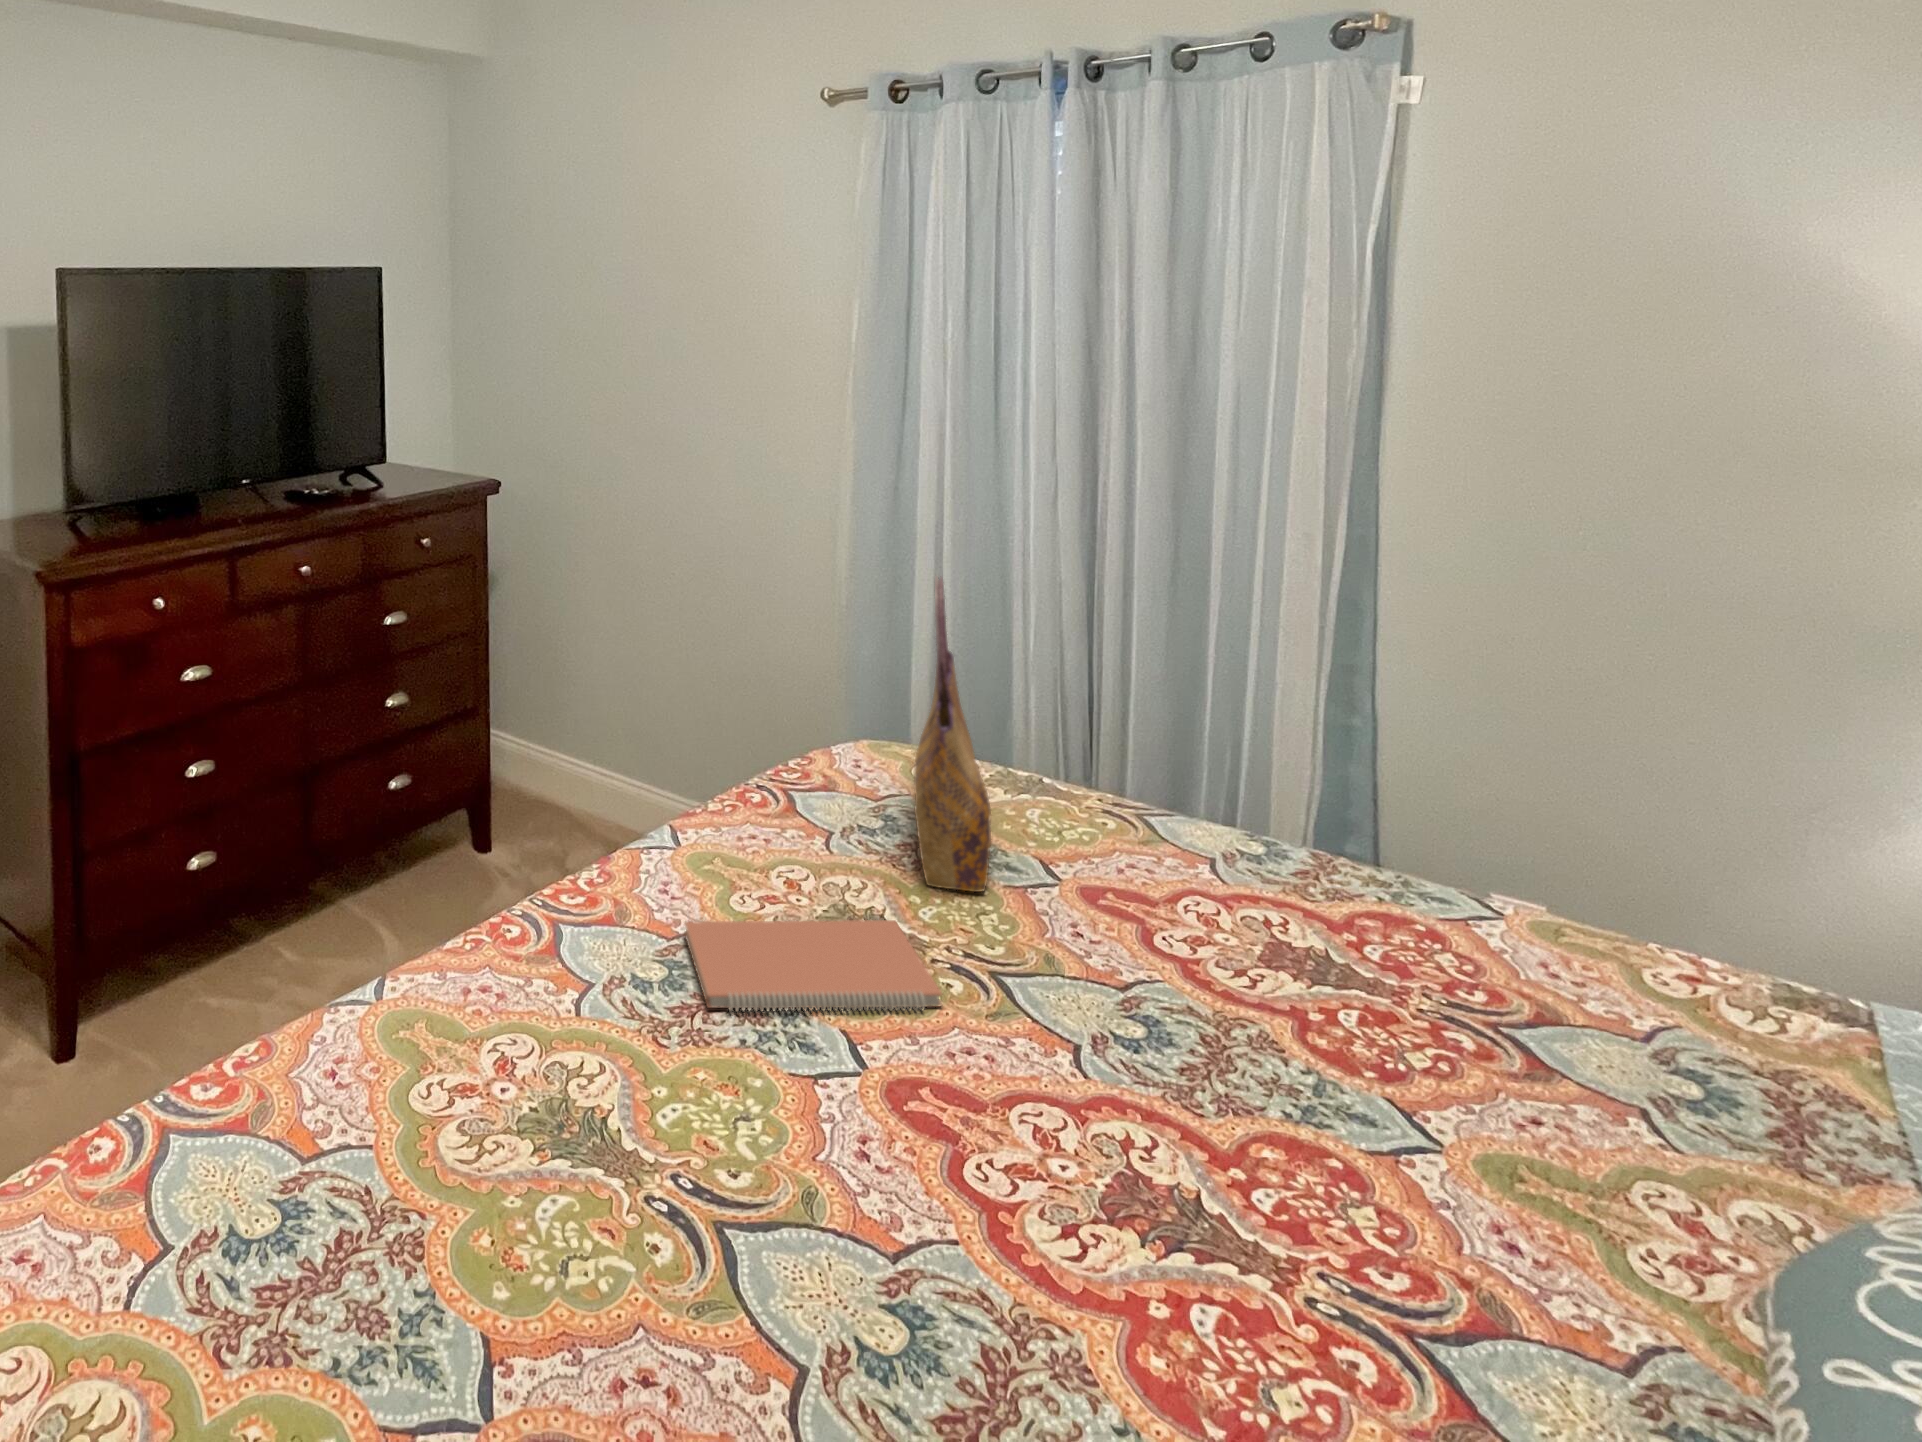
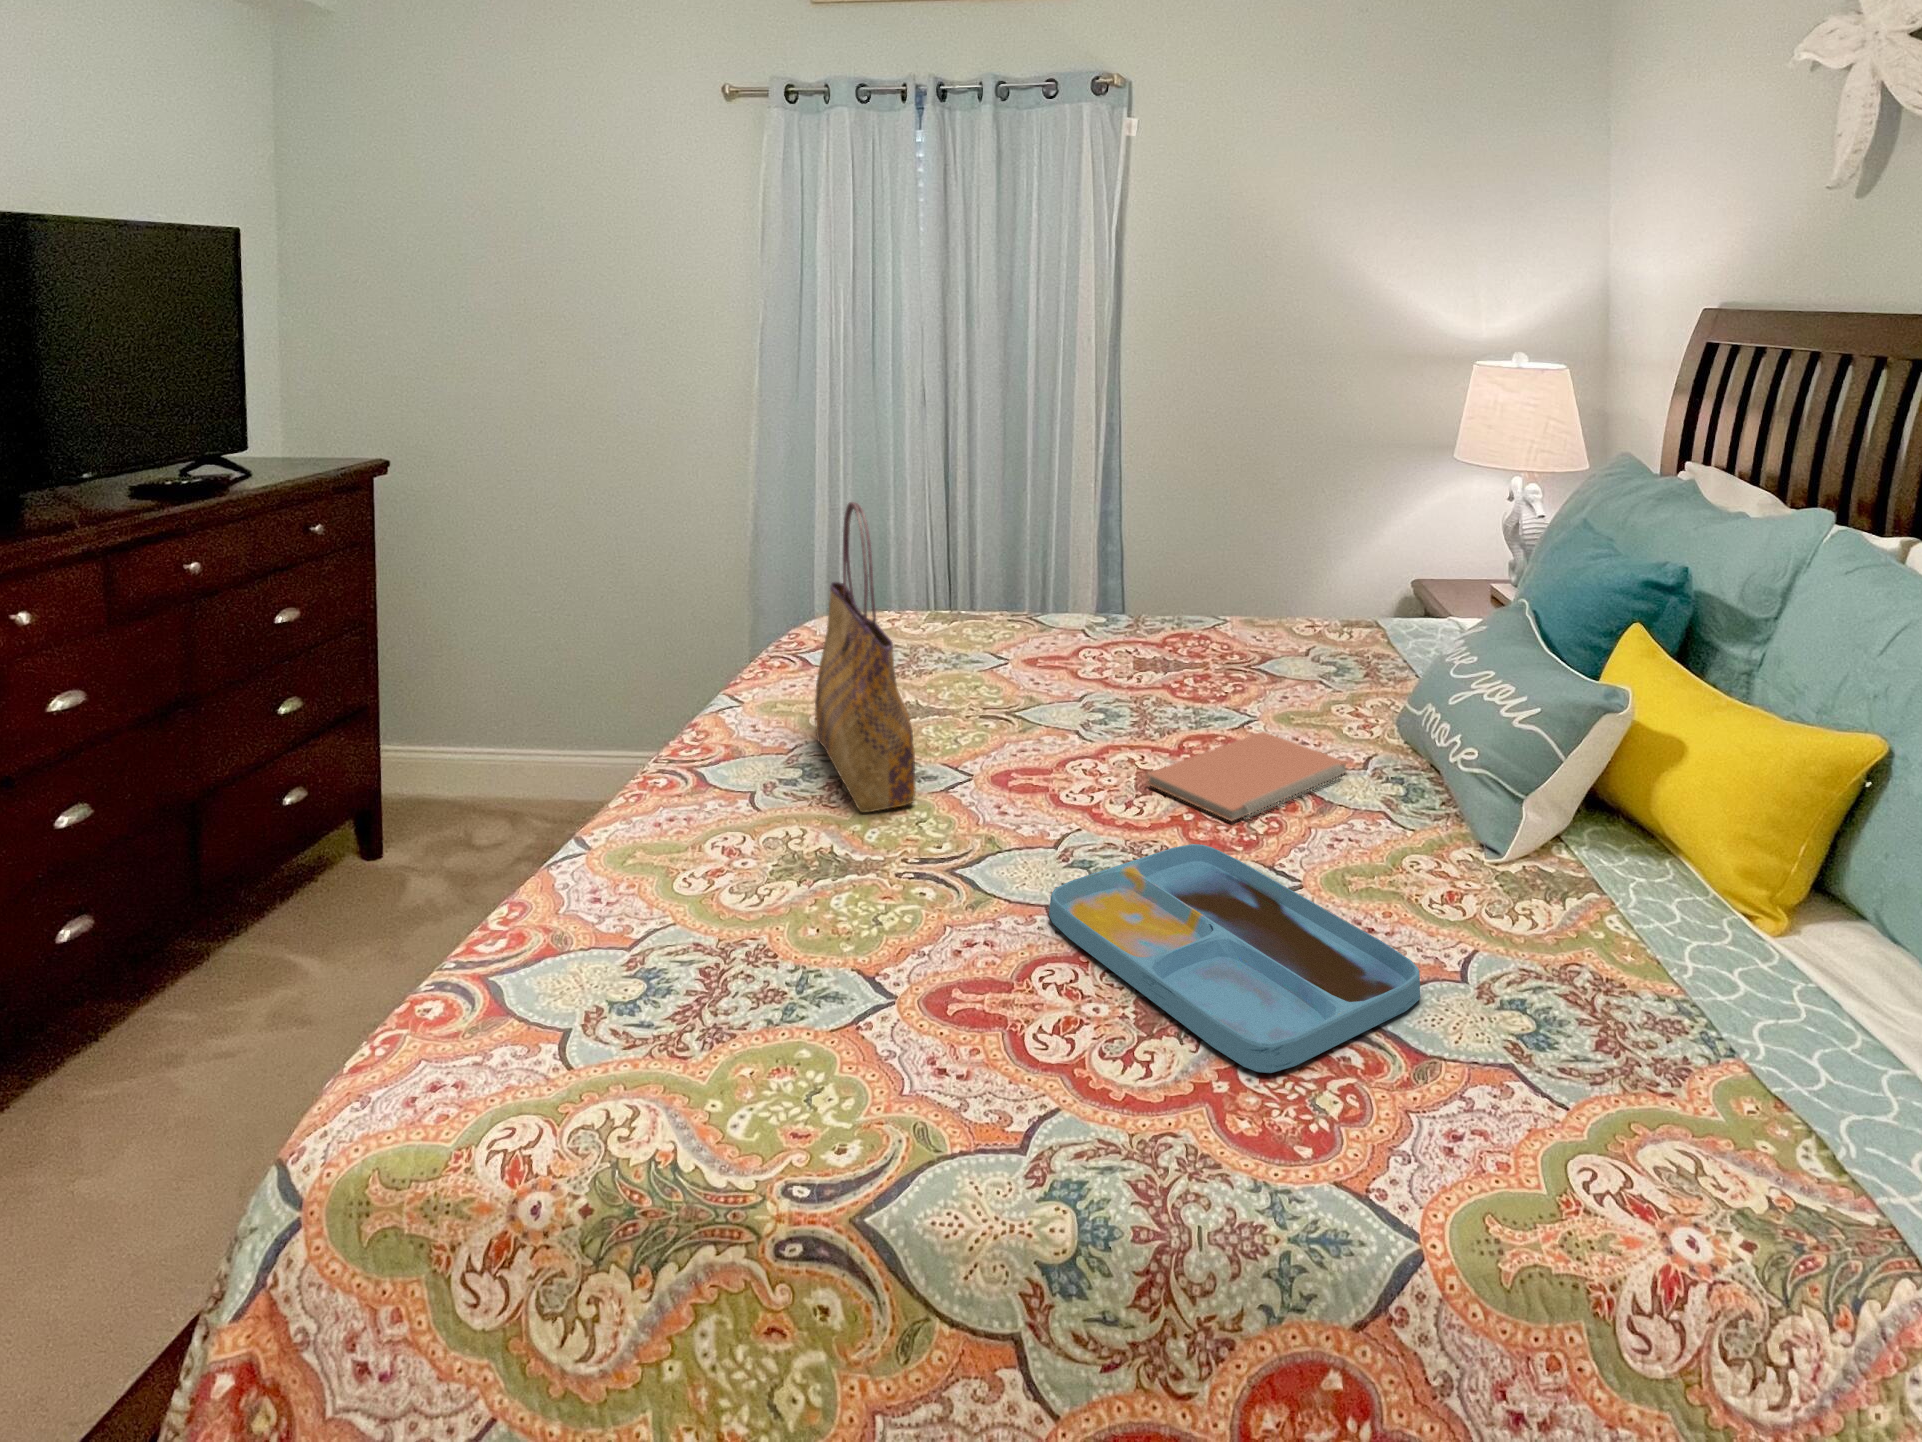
notebook: present [684,920,942,1011] -> present [1147,732,1346,821]
tray: none [1062,1027,1537,1361] -> present [1049,844,1420,1073]

